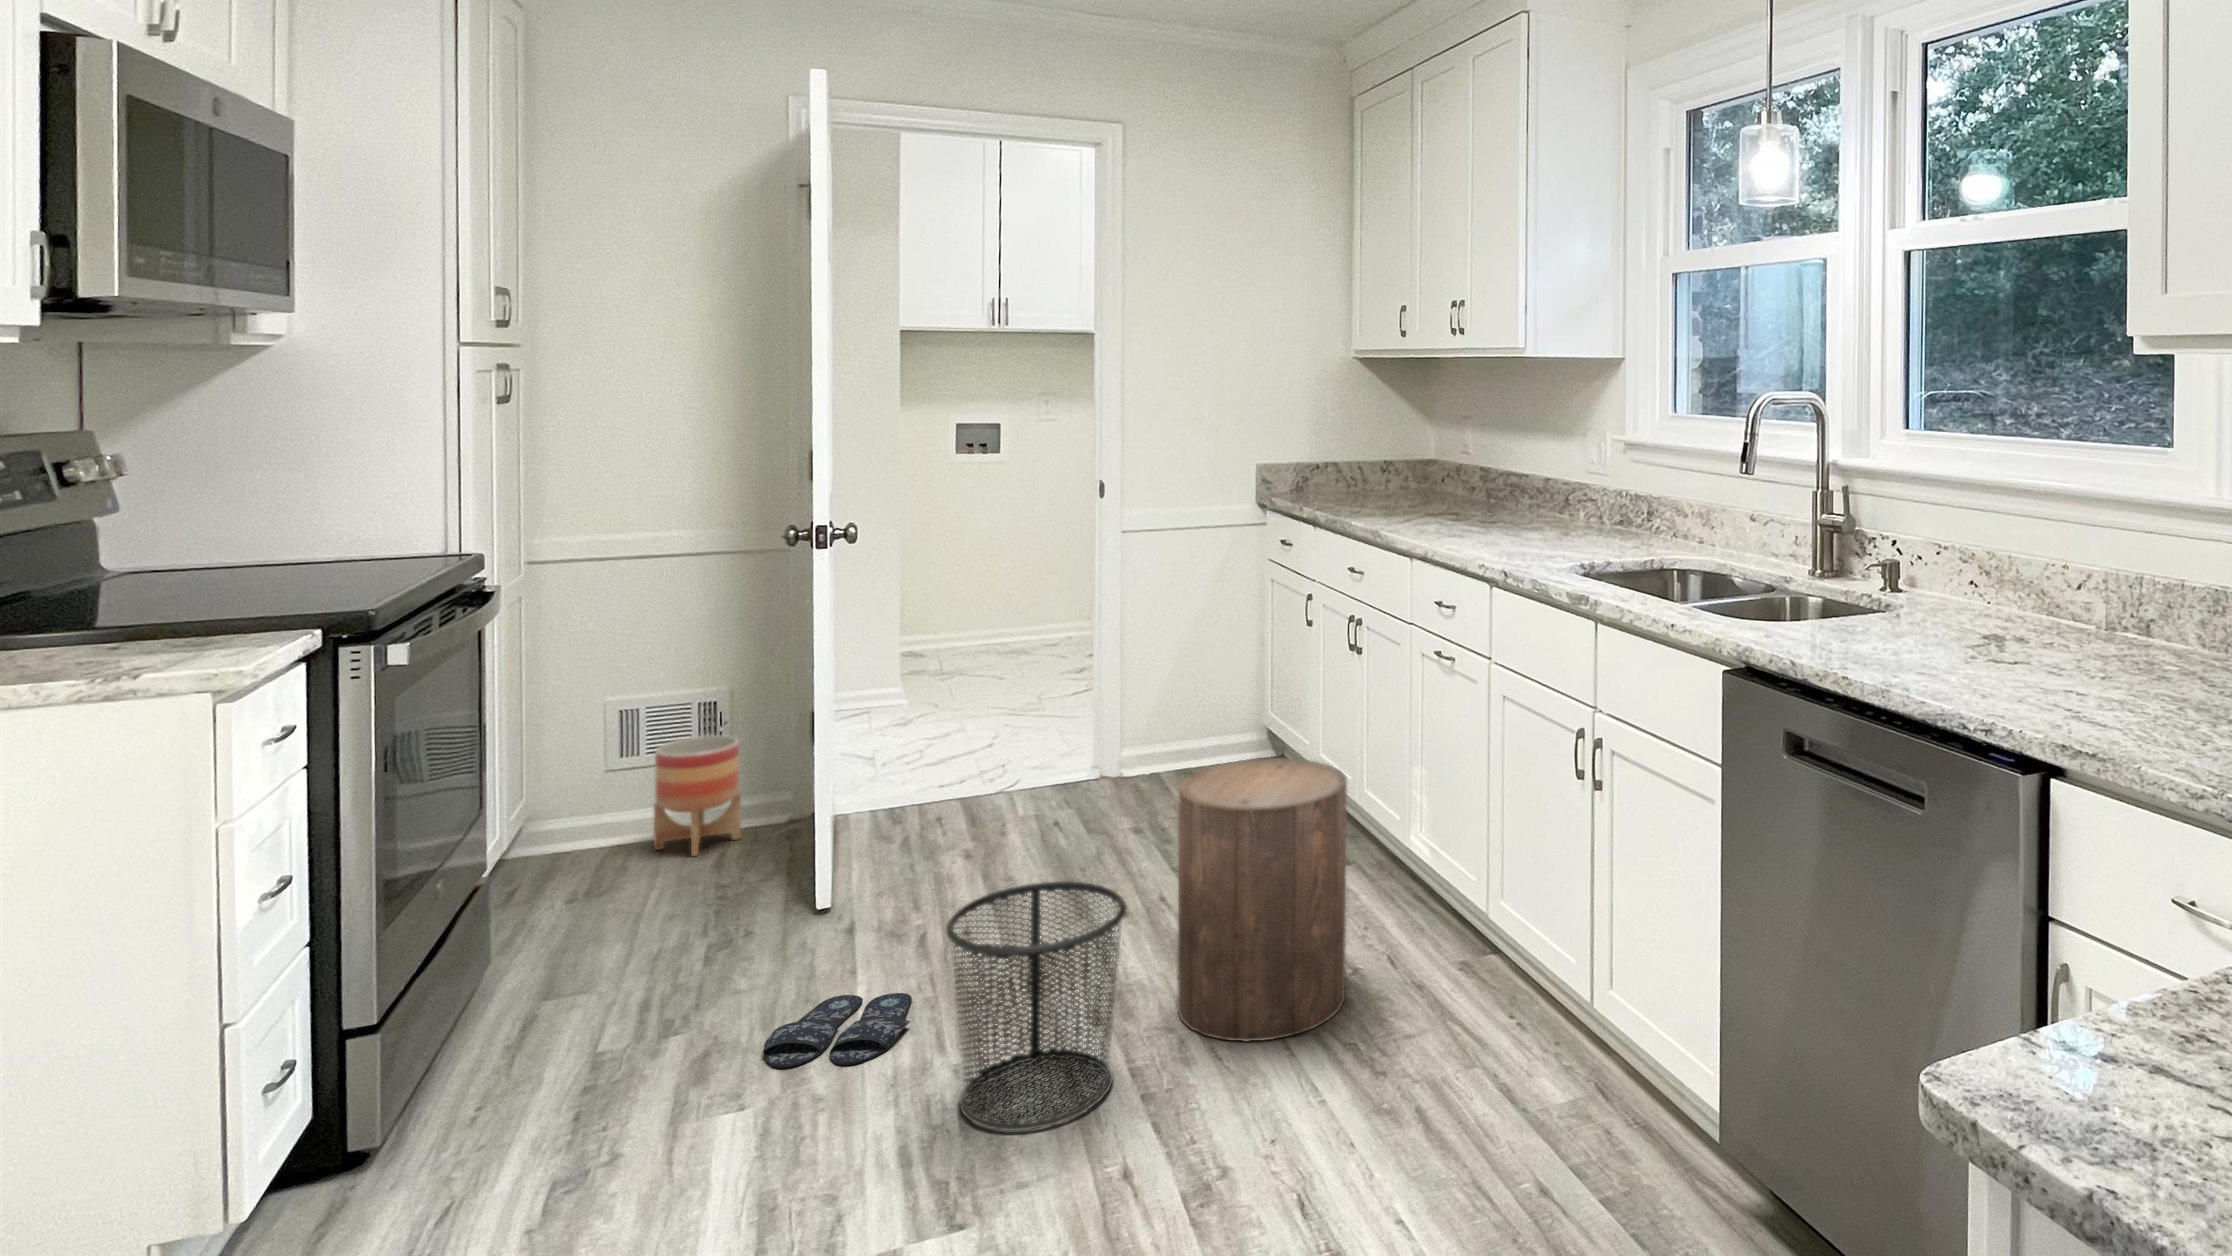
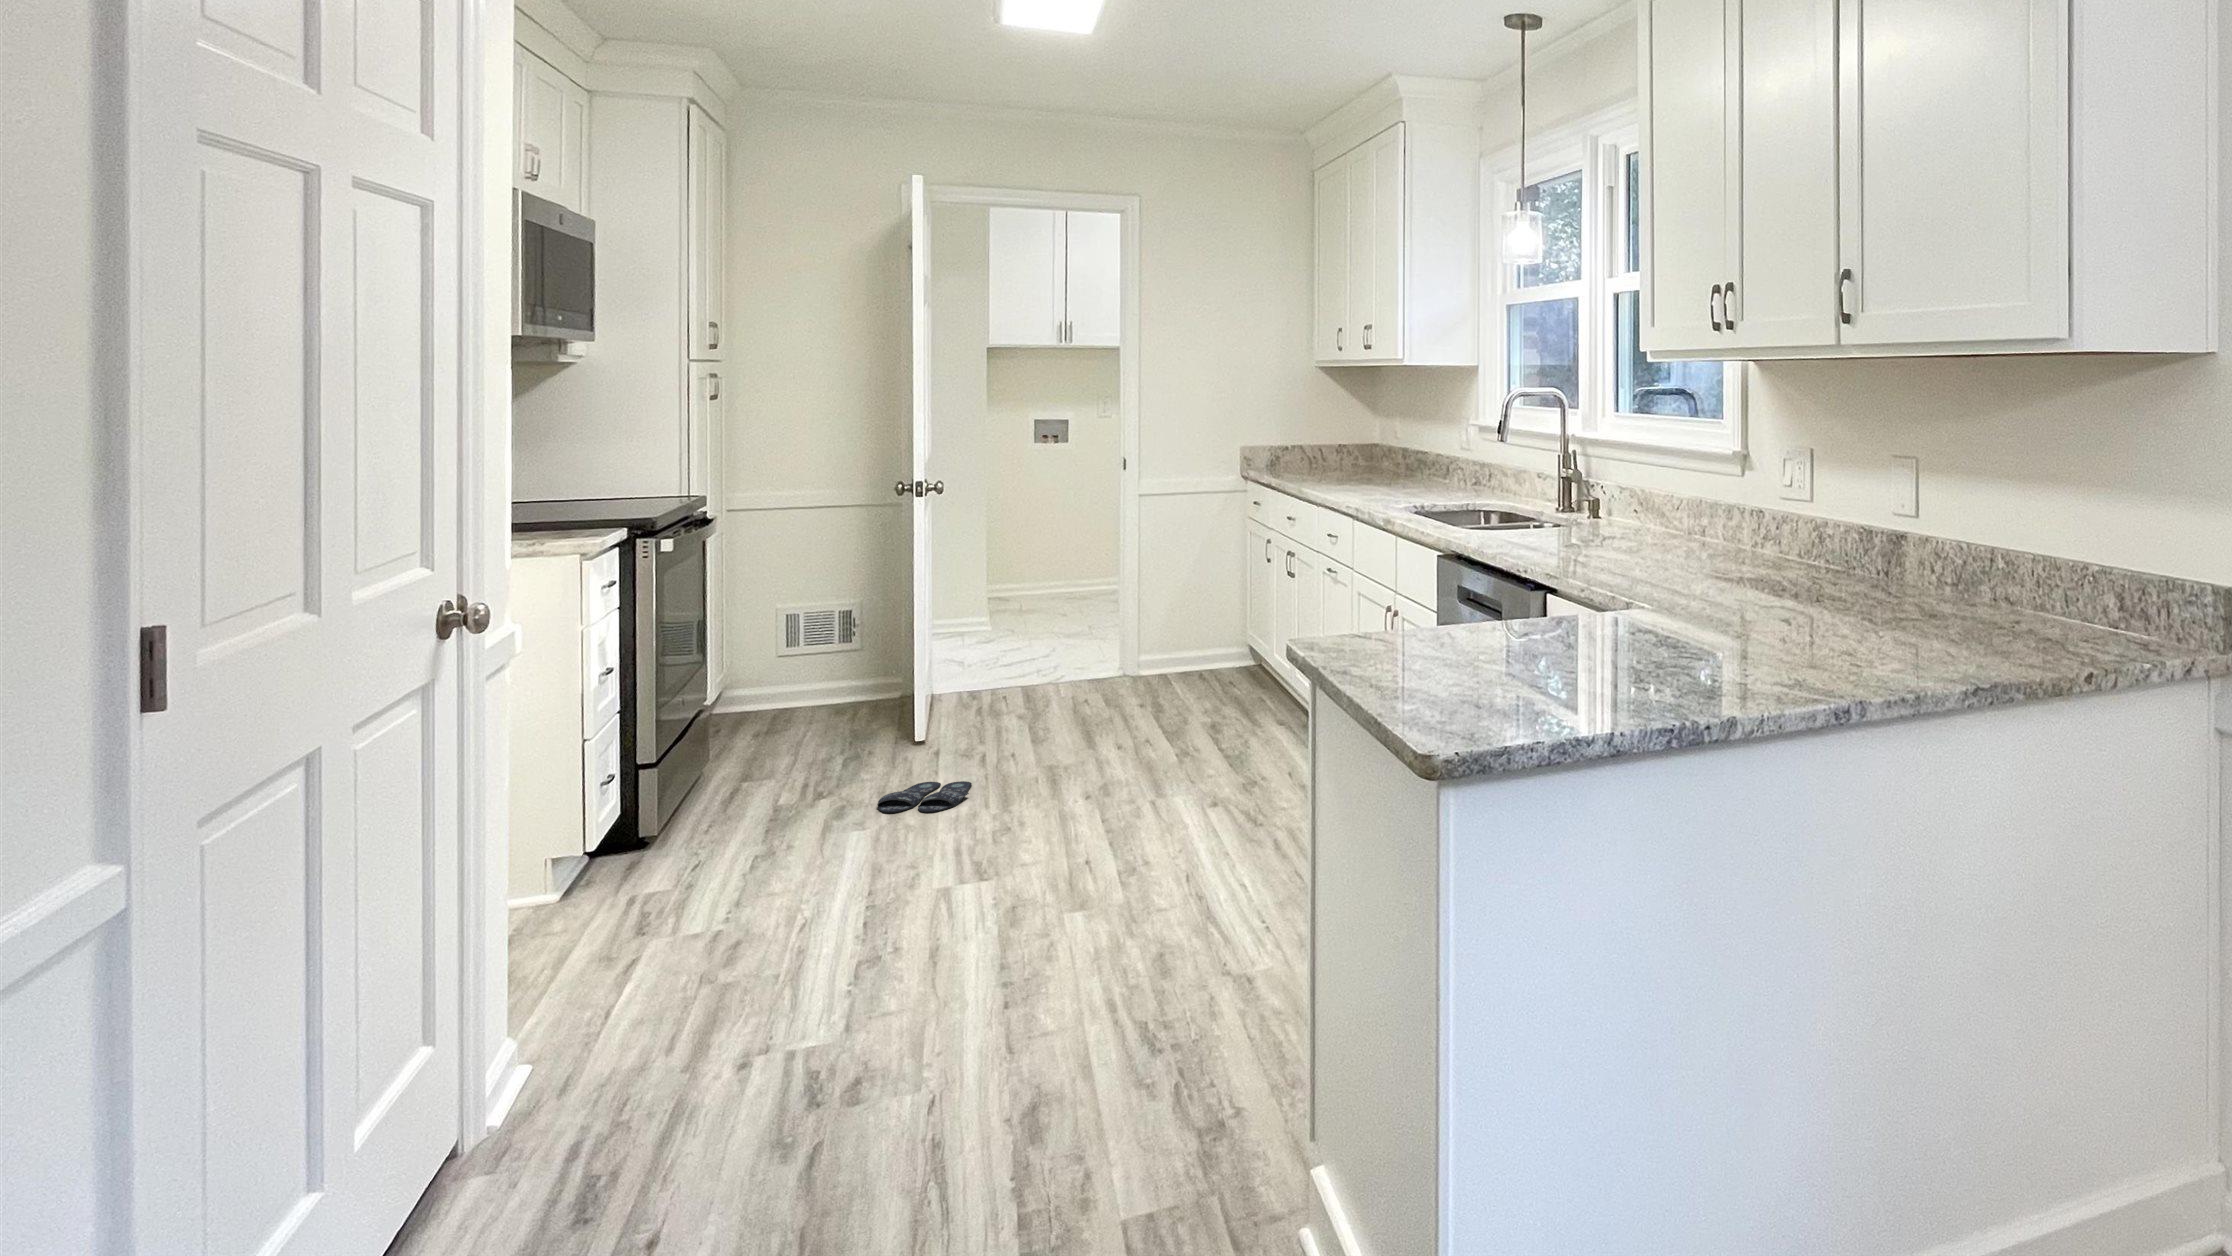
planter: present [654,735,741,856] -> none [809,634,867,714]
stool: present [1177,758,1347,1041] -> none [1139,634,1251,807]
waste bin: present [946,881,1127,1131] -> none [985,700,1098,841]

